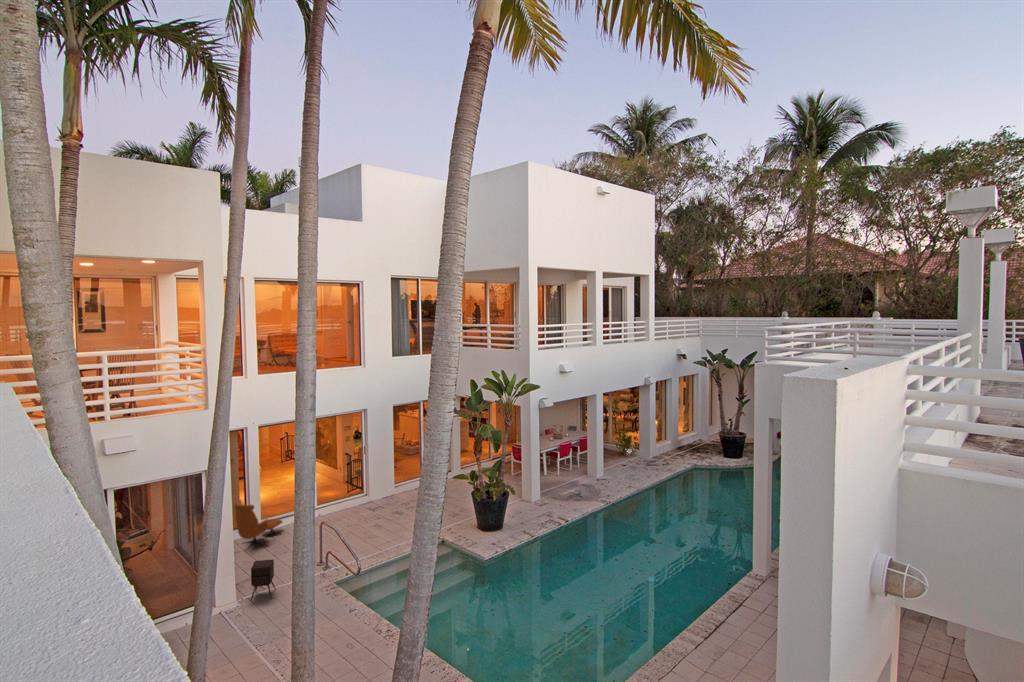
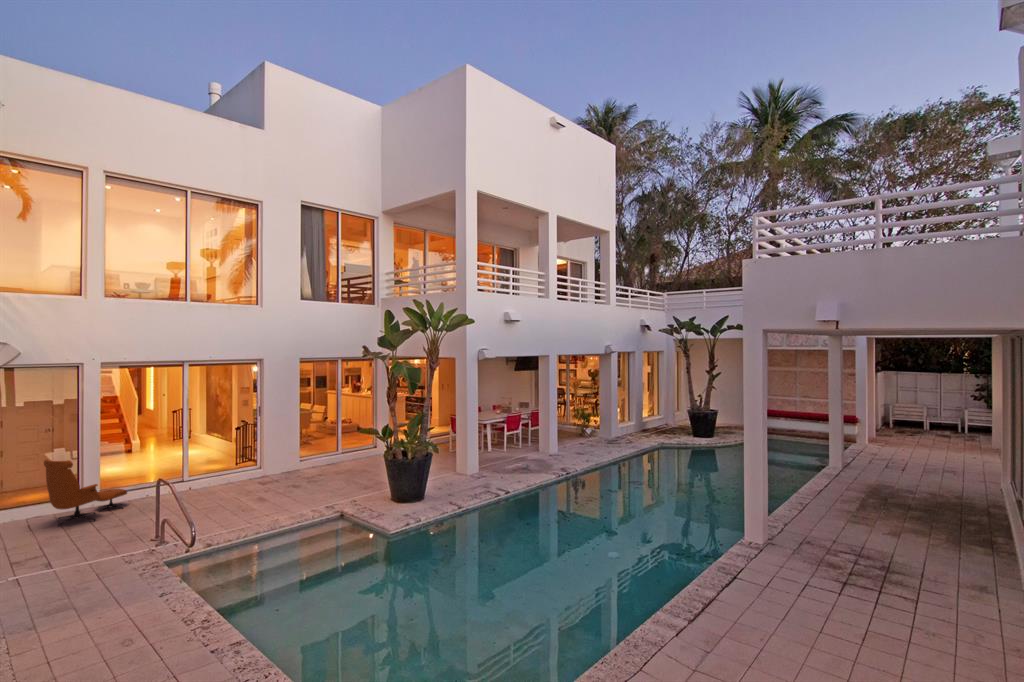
side table: present [251,559,276,600] -> none [20,525,70,585]

